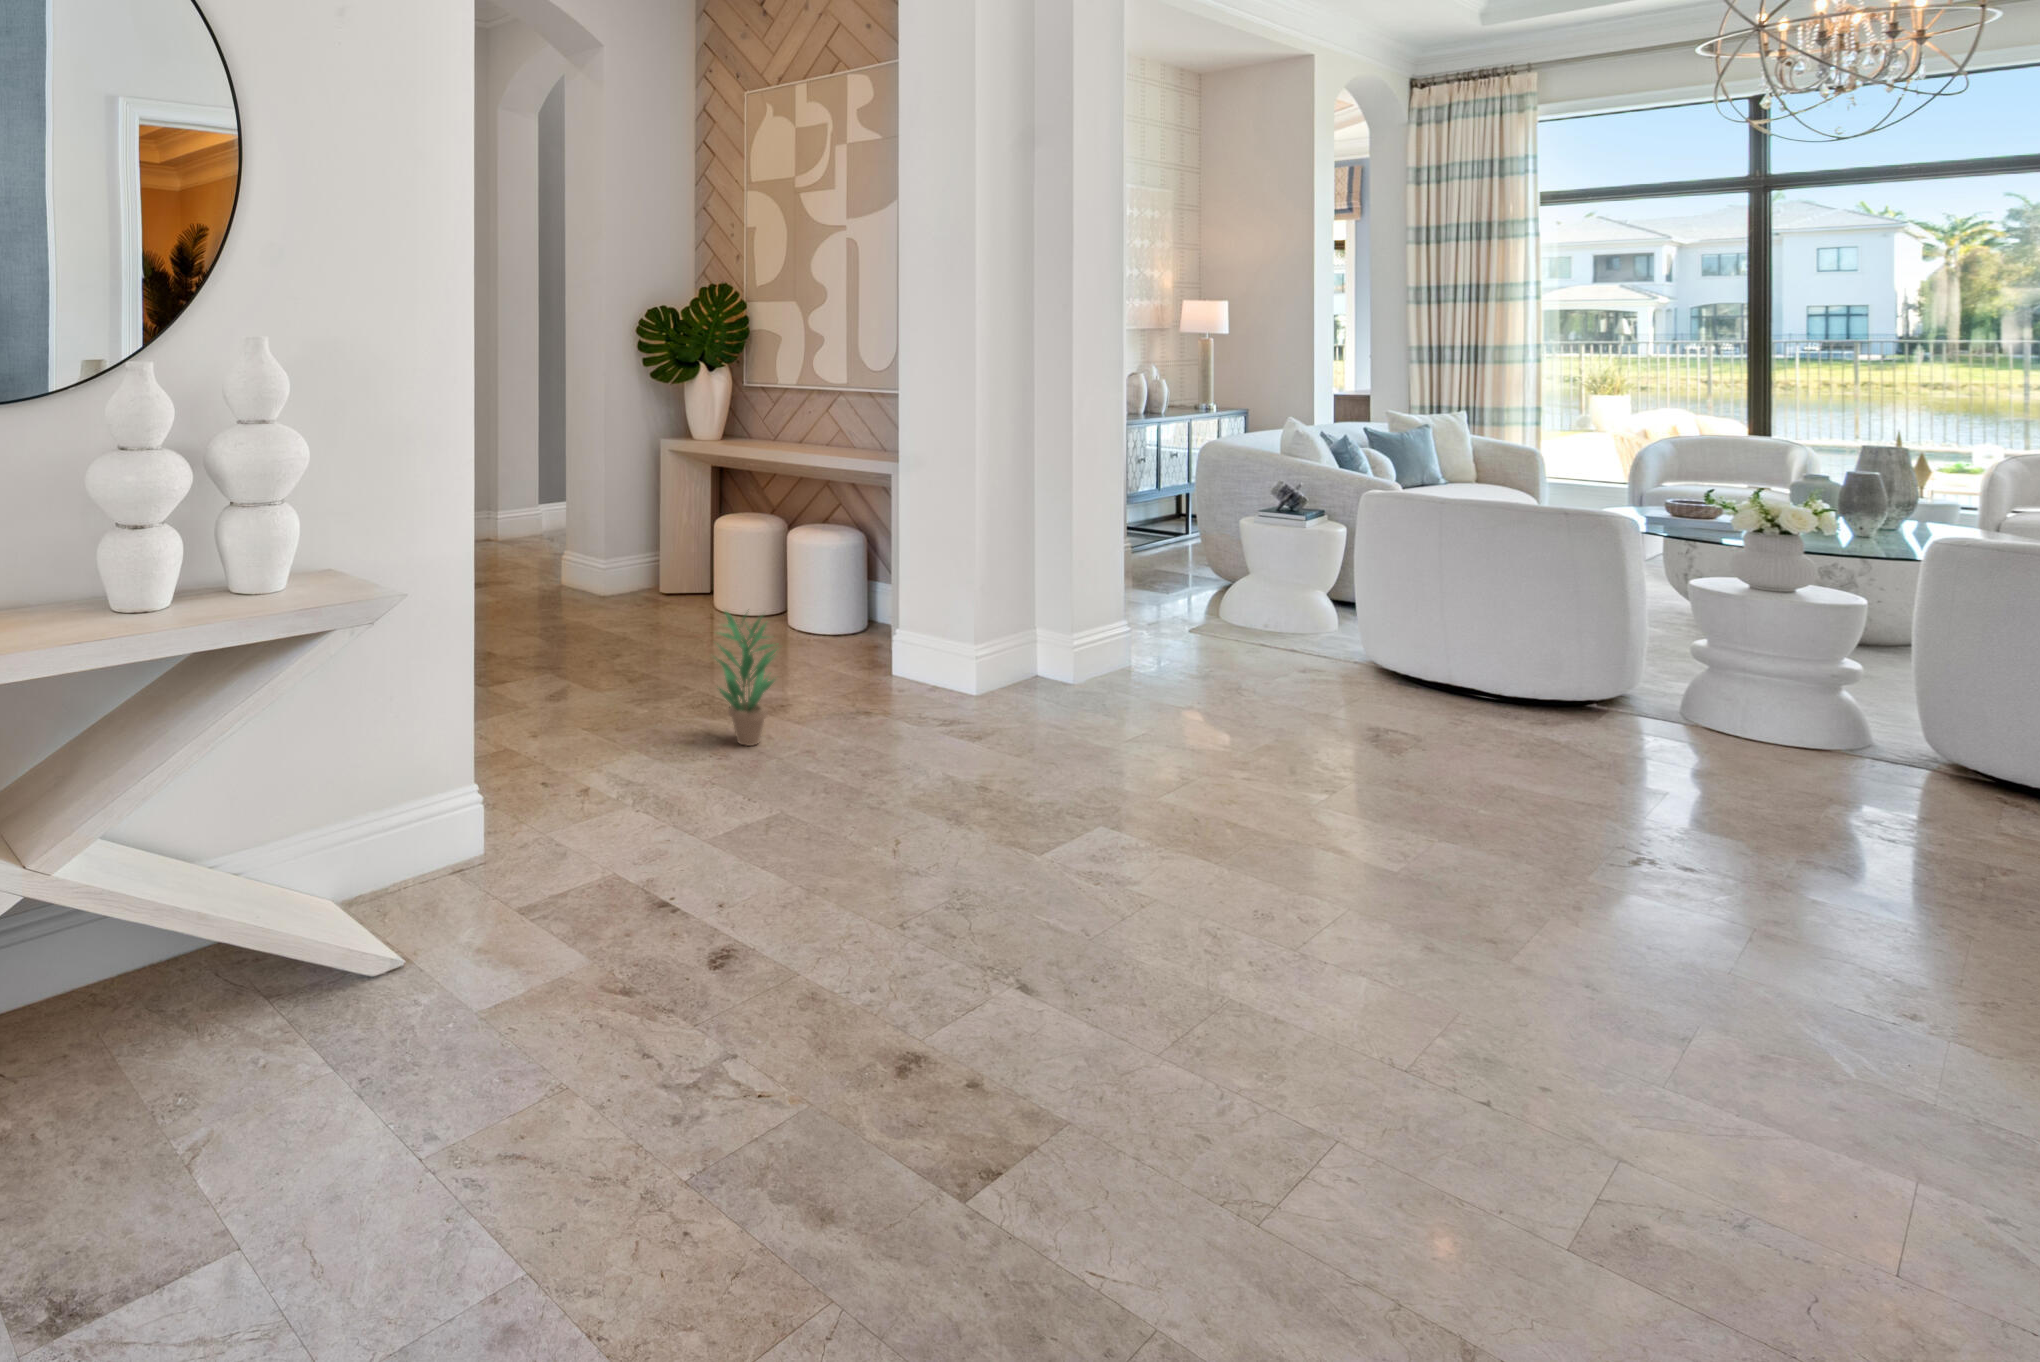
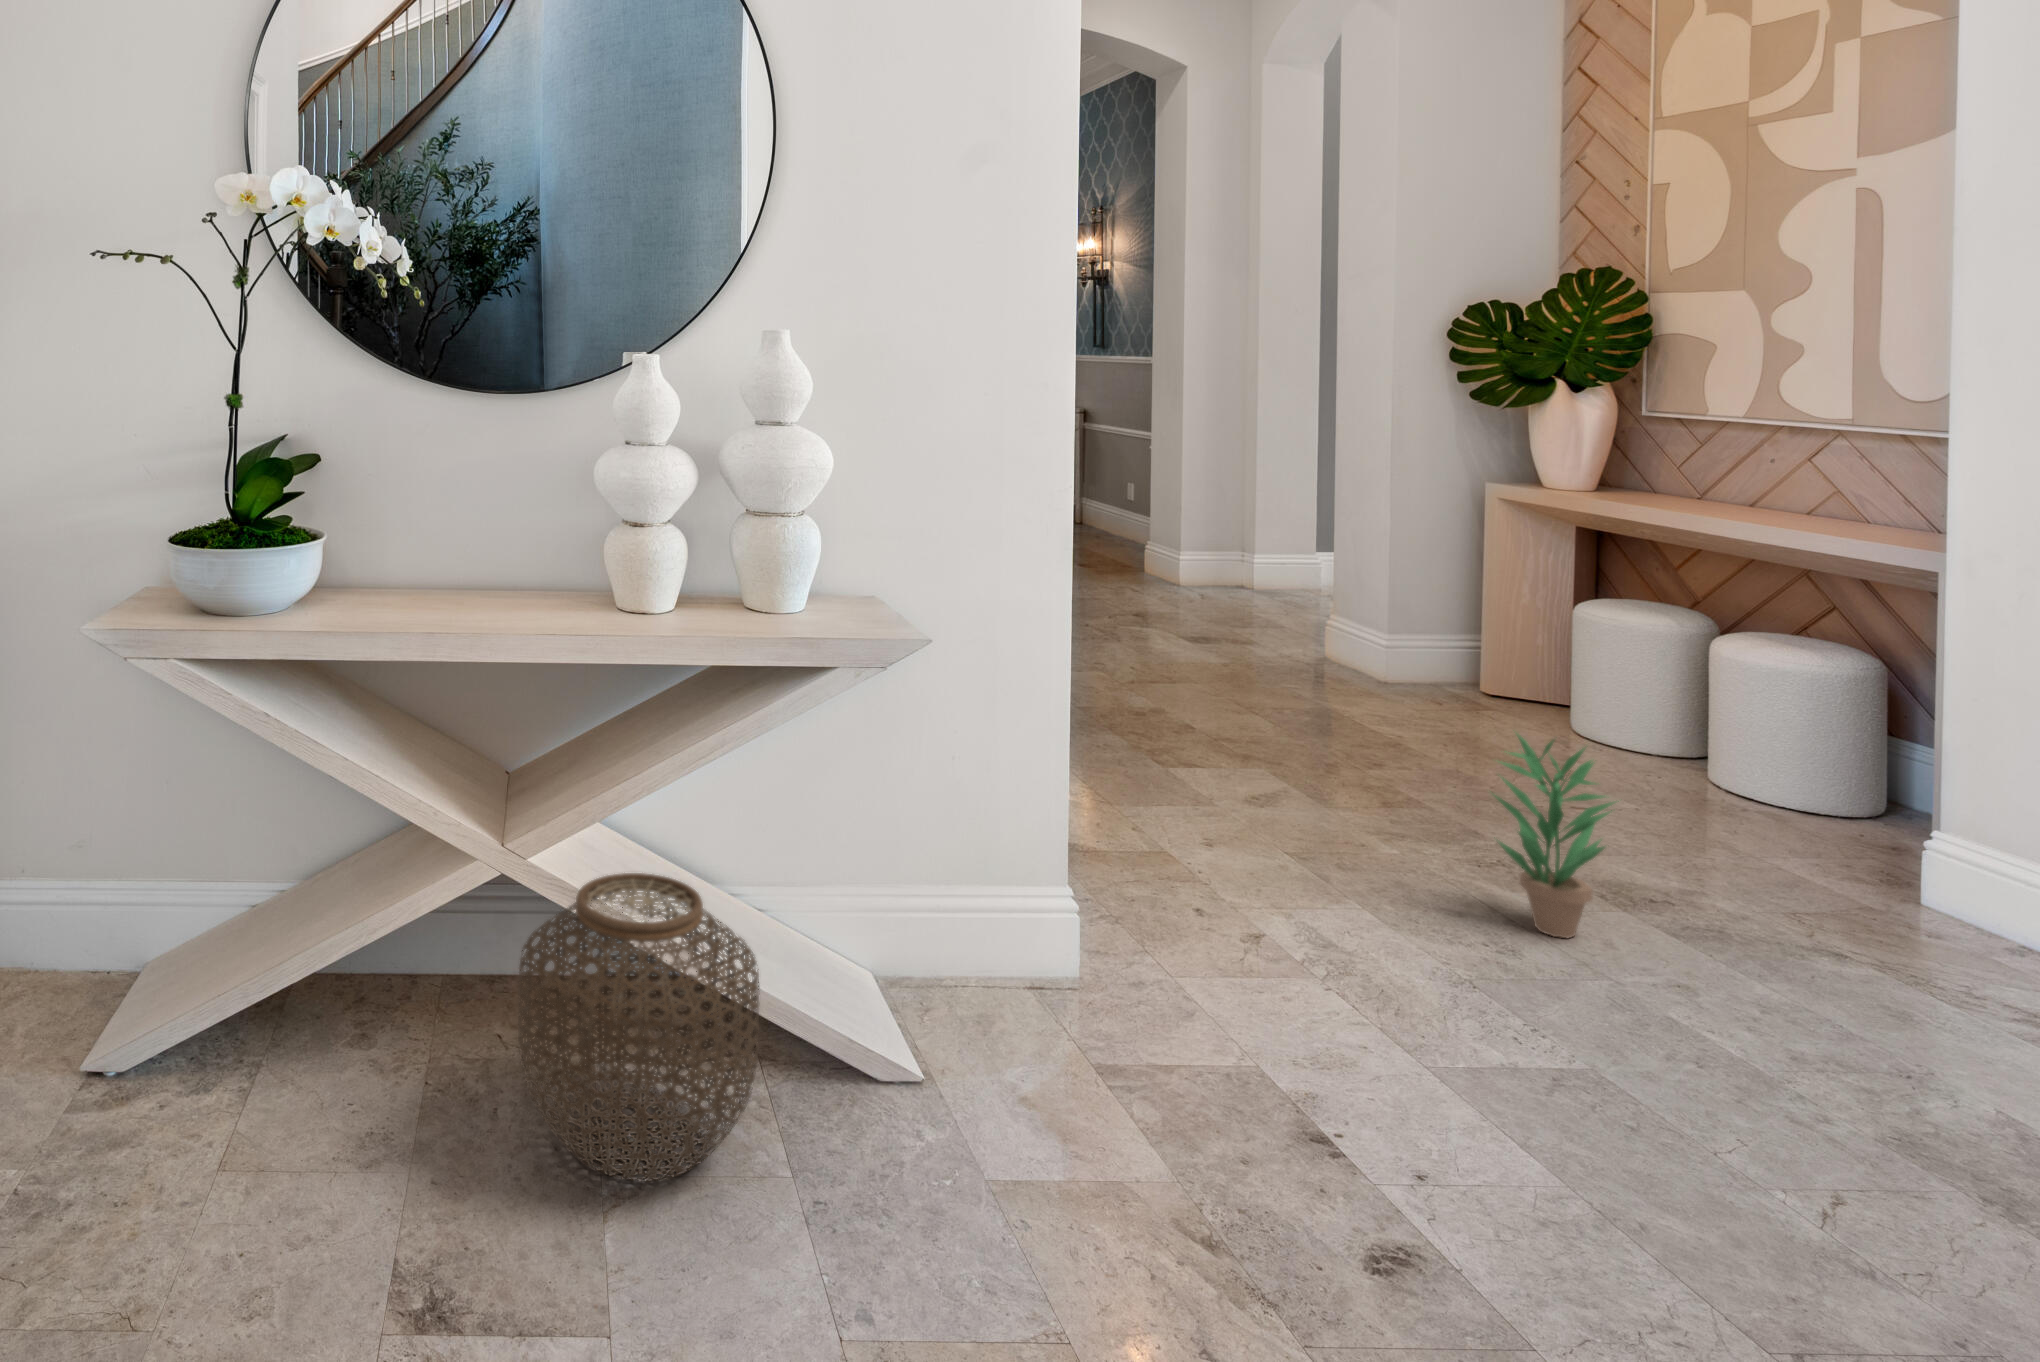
woven basket: none [70,847,302,1132] -> present [518,873,759,1181]

